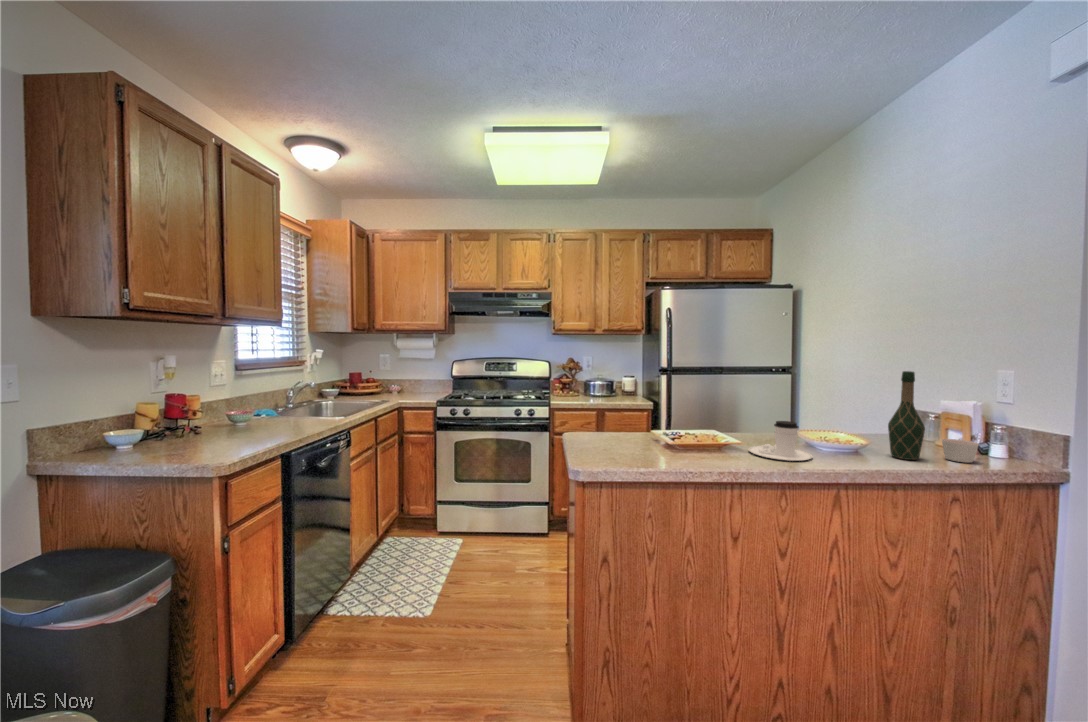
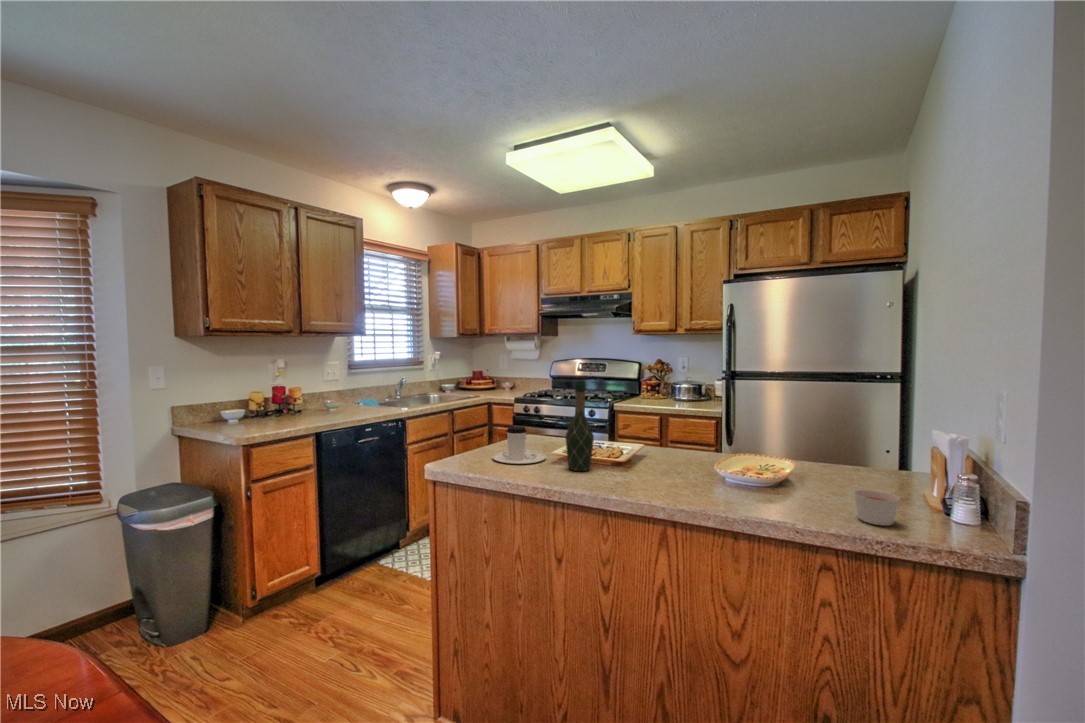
wine bottle: present [888,371,925,460] -> present [565,381,594,471]
coffee cup: present [749,421,812,461] -> present [492,426,546,464]

